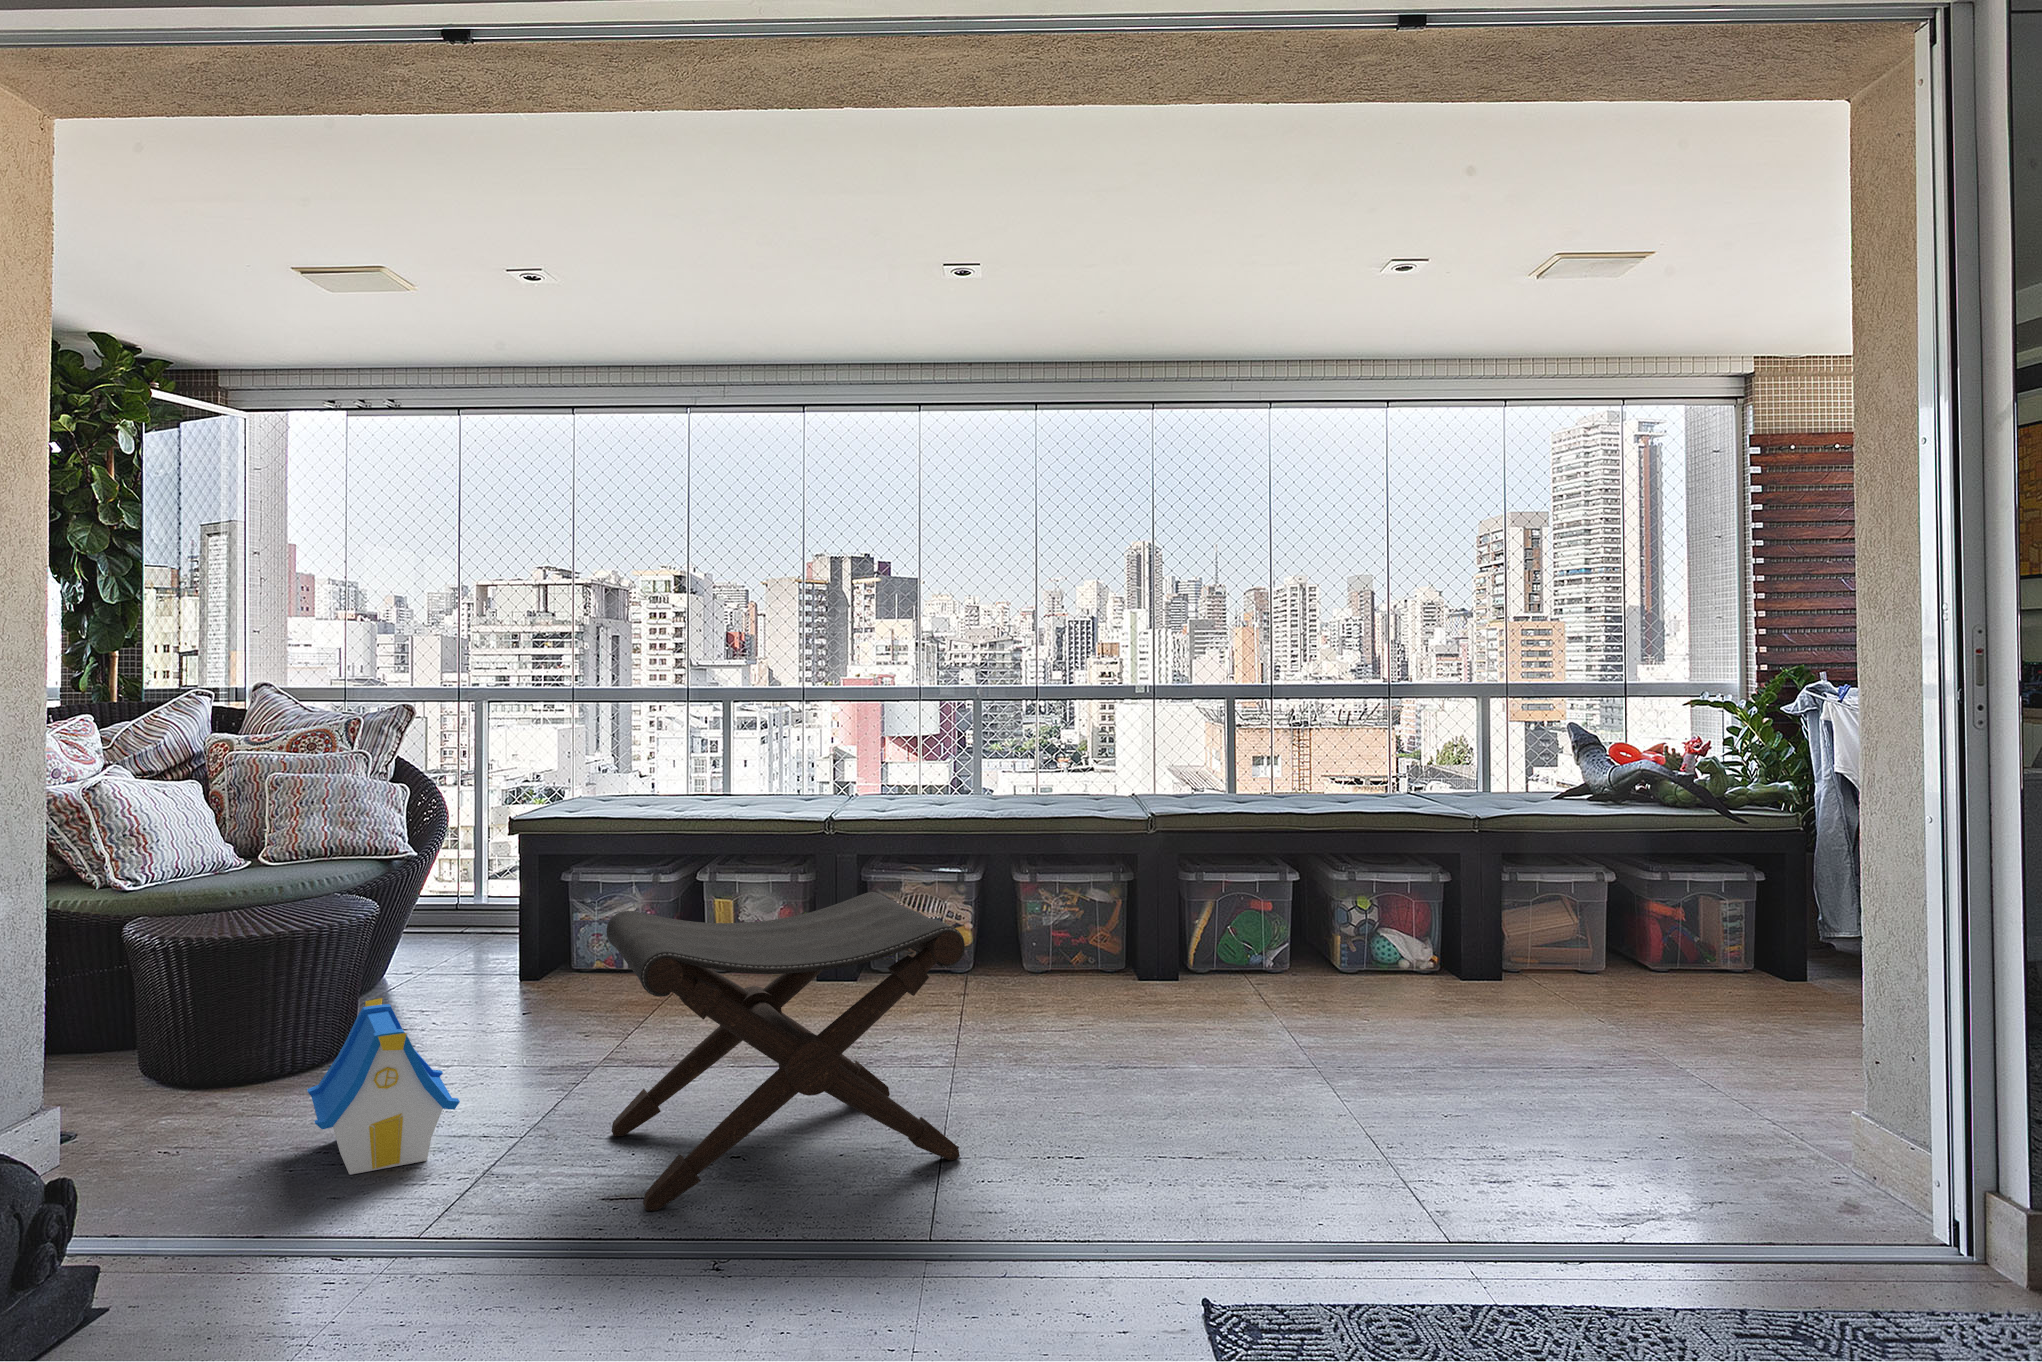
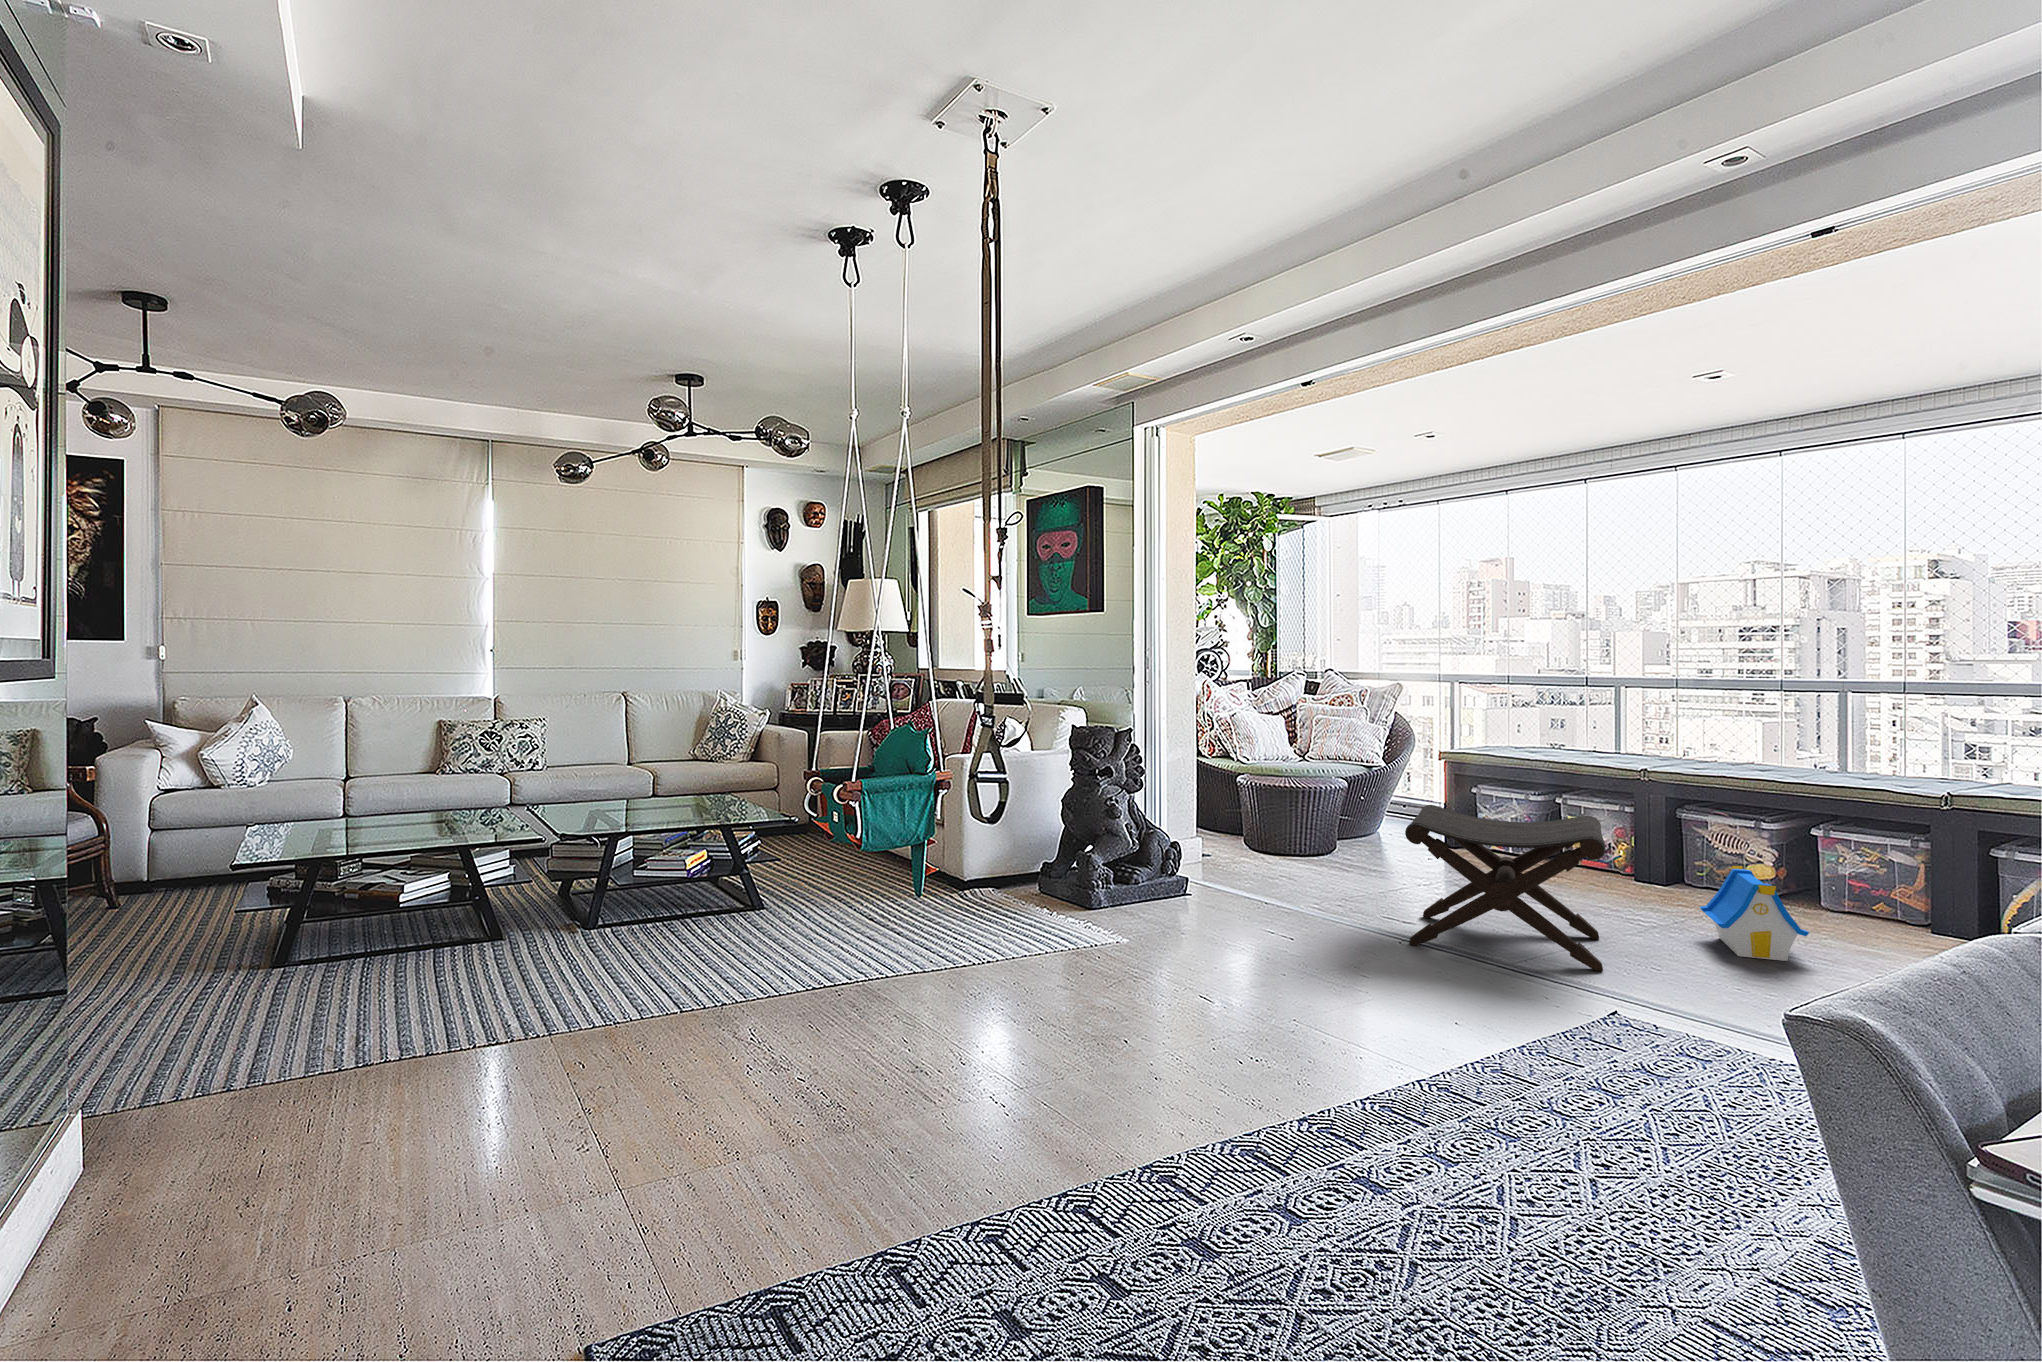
toy house: present [307,998,460,1175] -> present [1700,866,1809,961]

